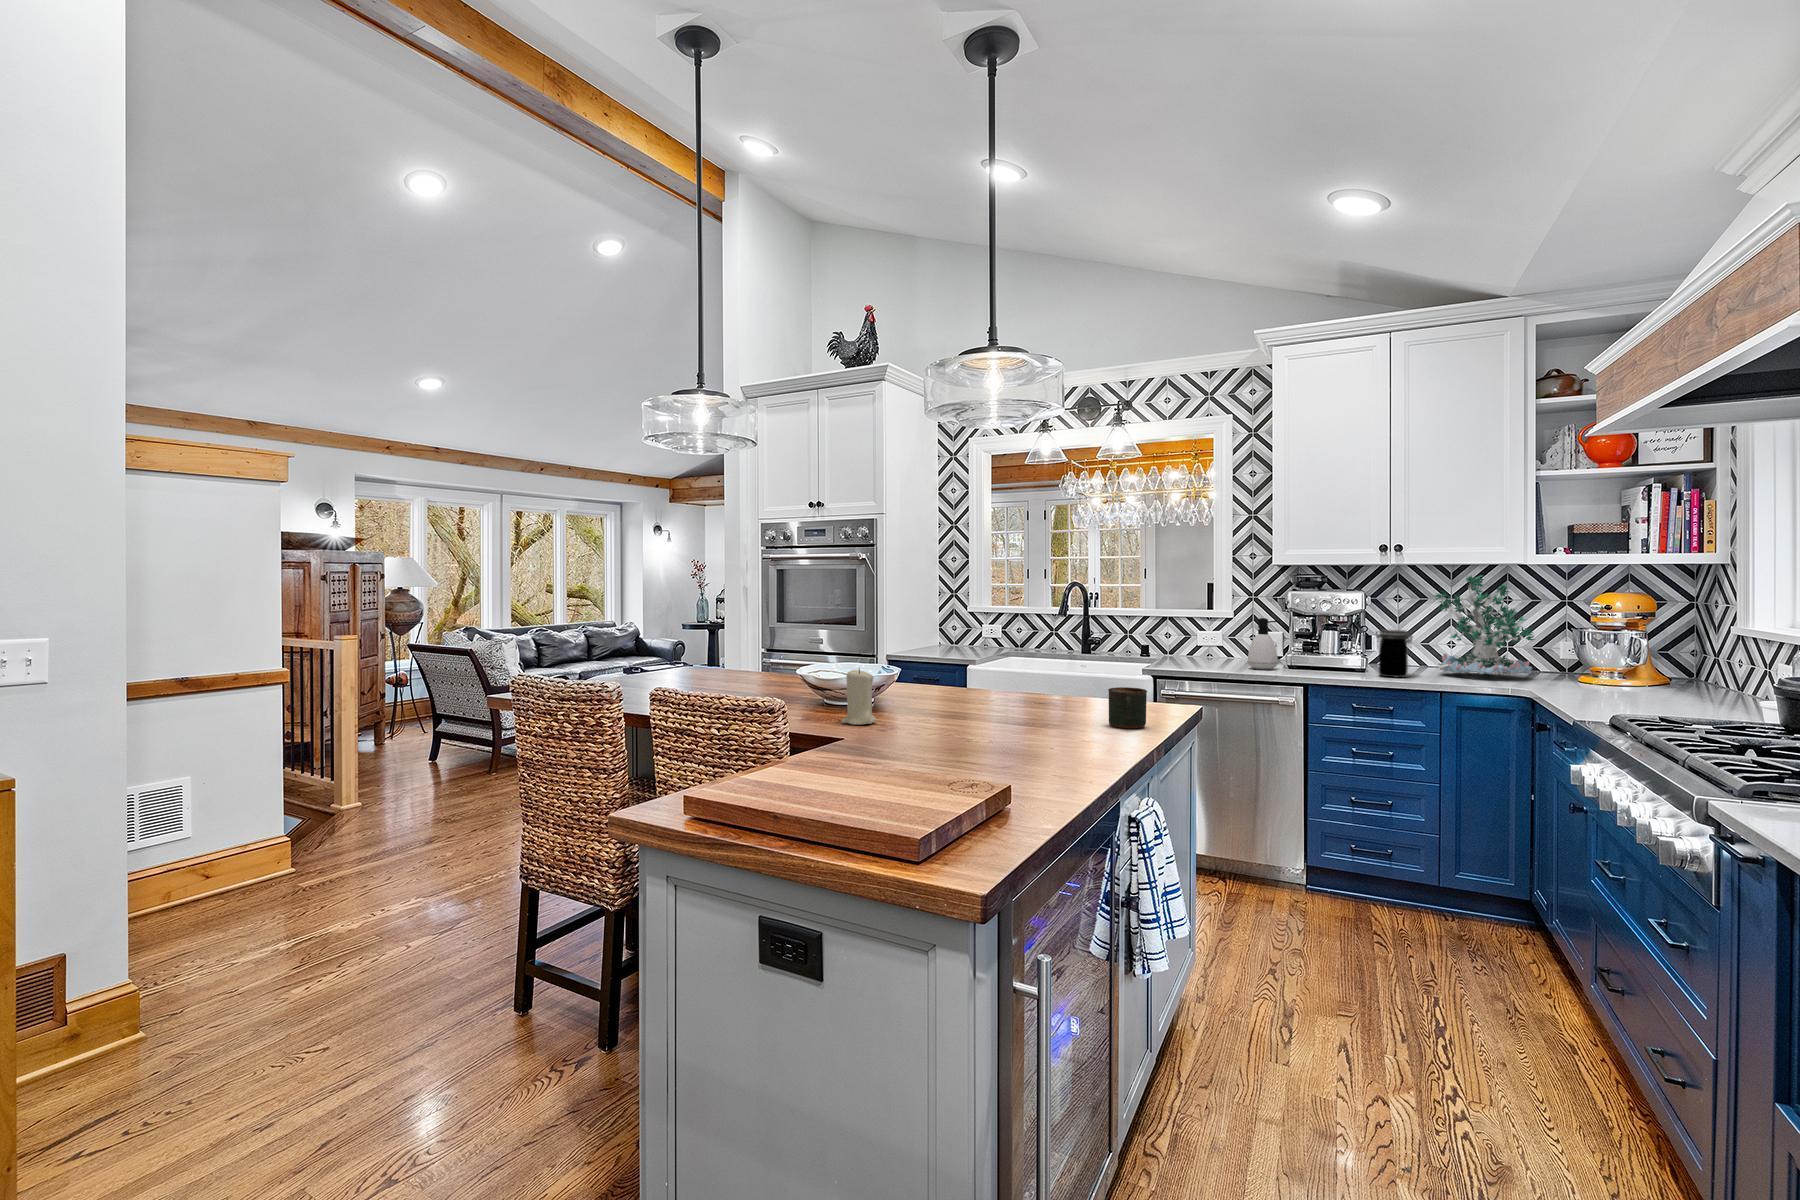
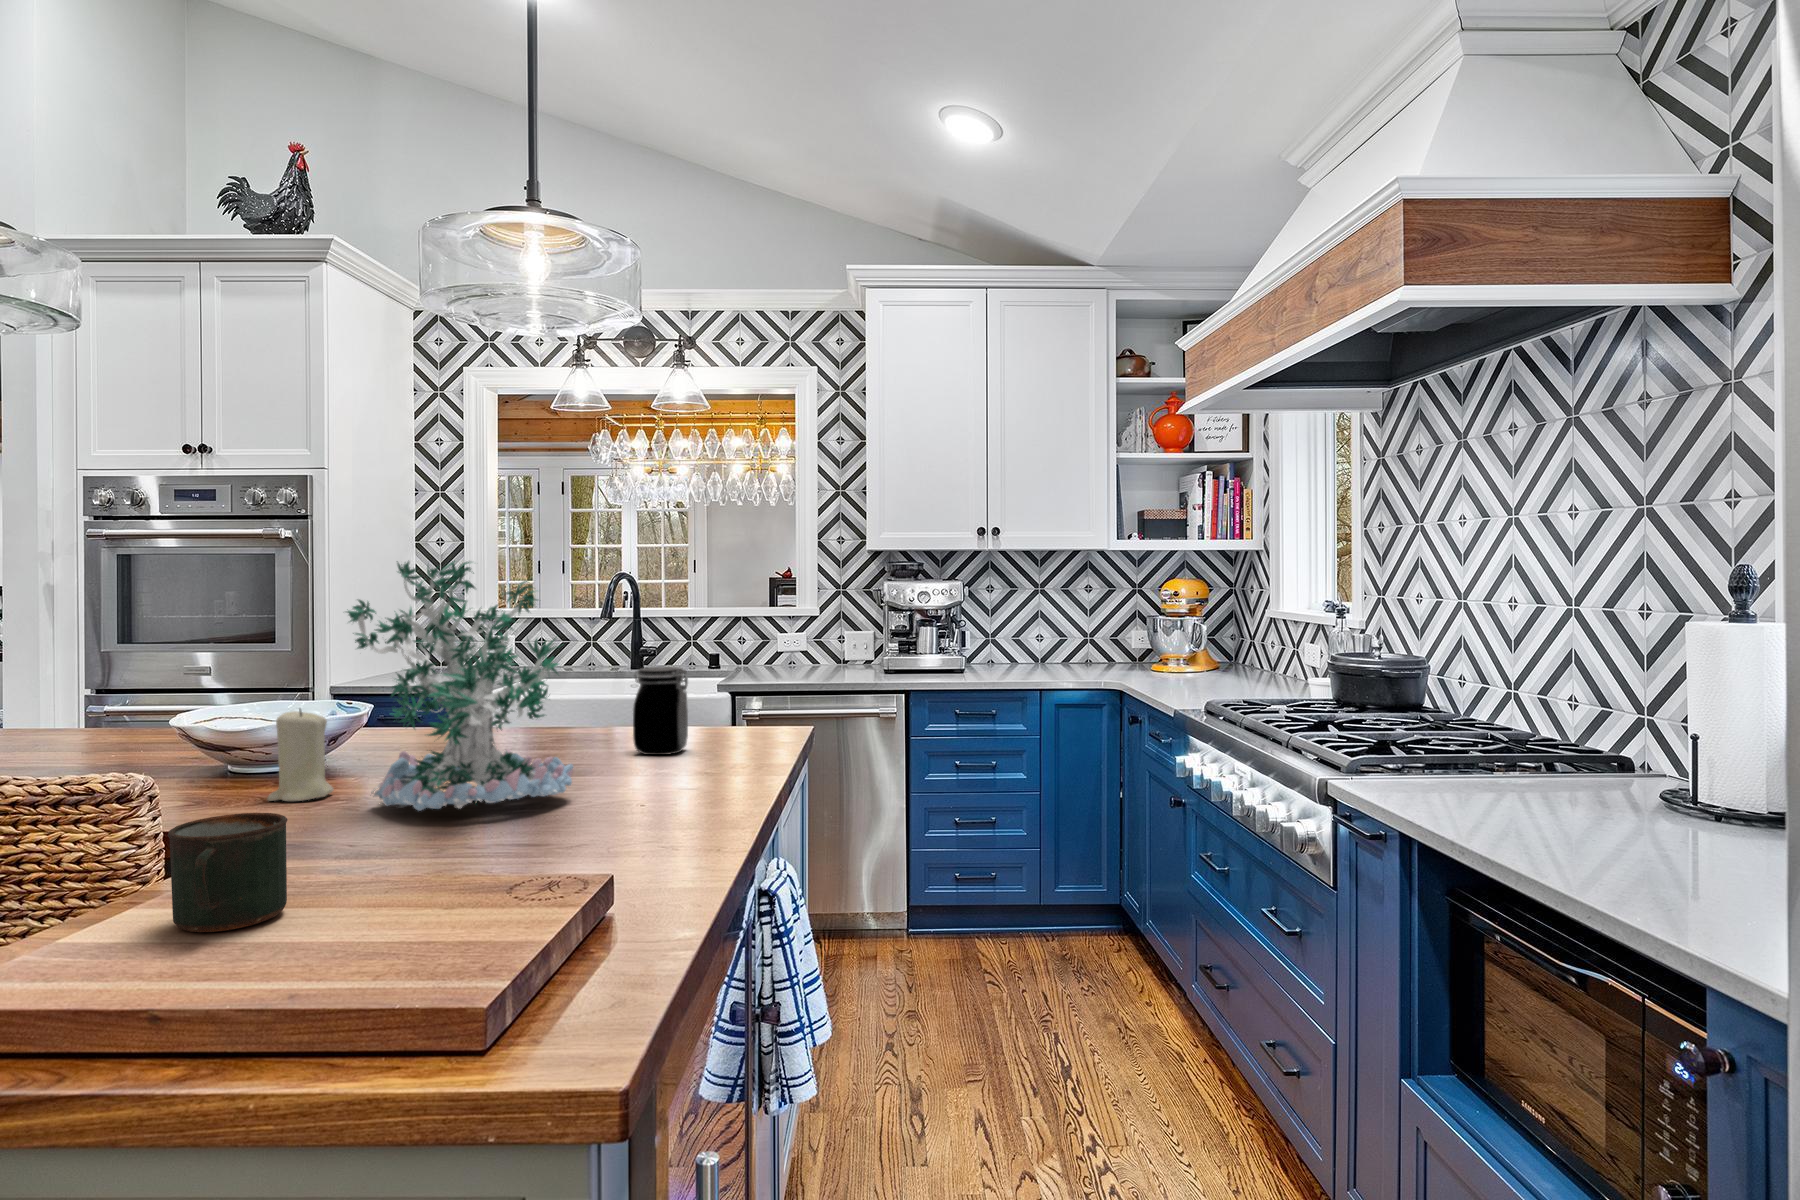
plant: present [1435,575,1535,675] -> present [347,561,573,811]
soap dispenser: present [1248,618,1279,670] -> none [836,615,870,676]
jar: present [1376,630,1413,677] -> present [633,667,688,755]
mug: present [1108,687,1147,728] -> present [168,813,288,932]

